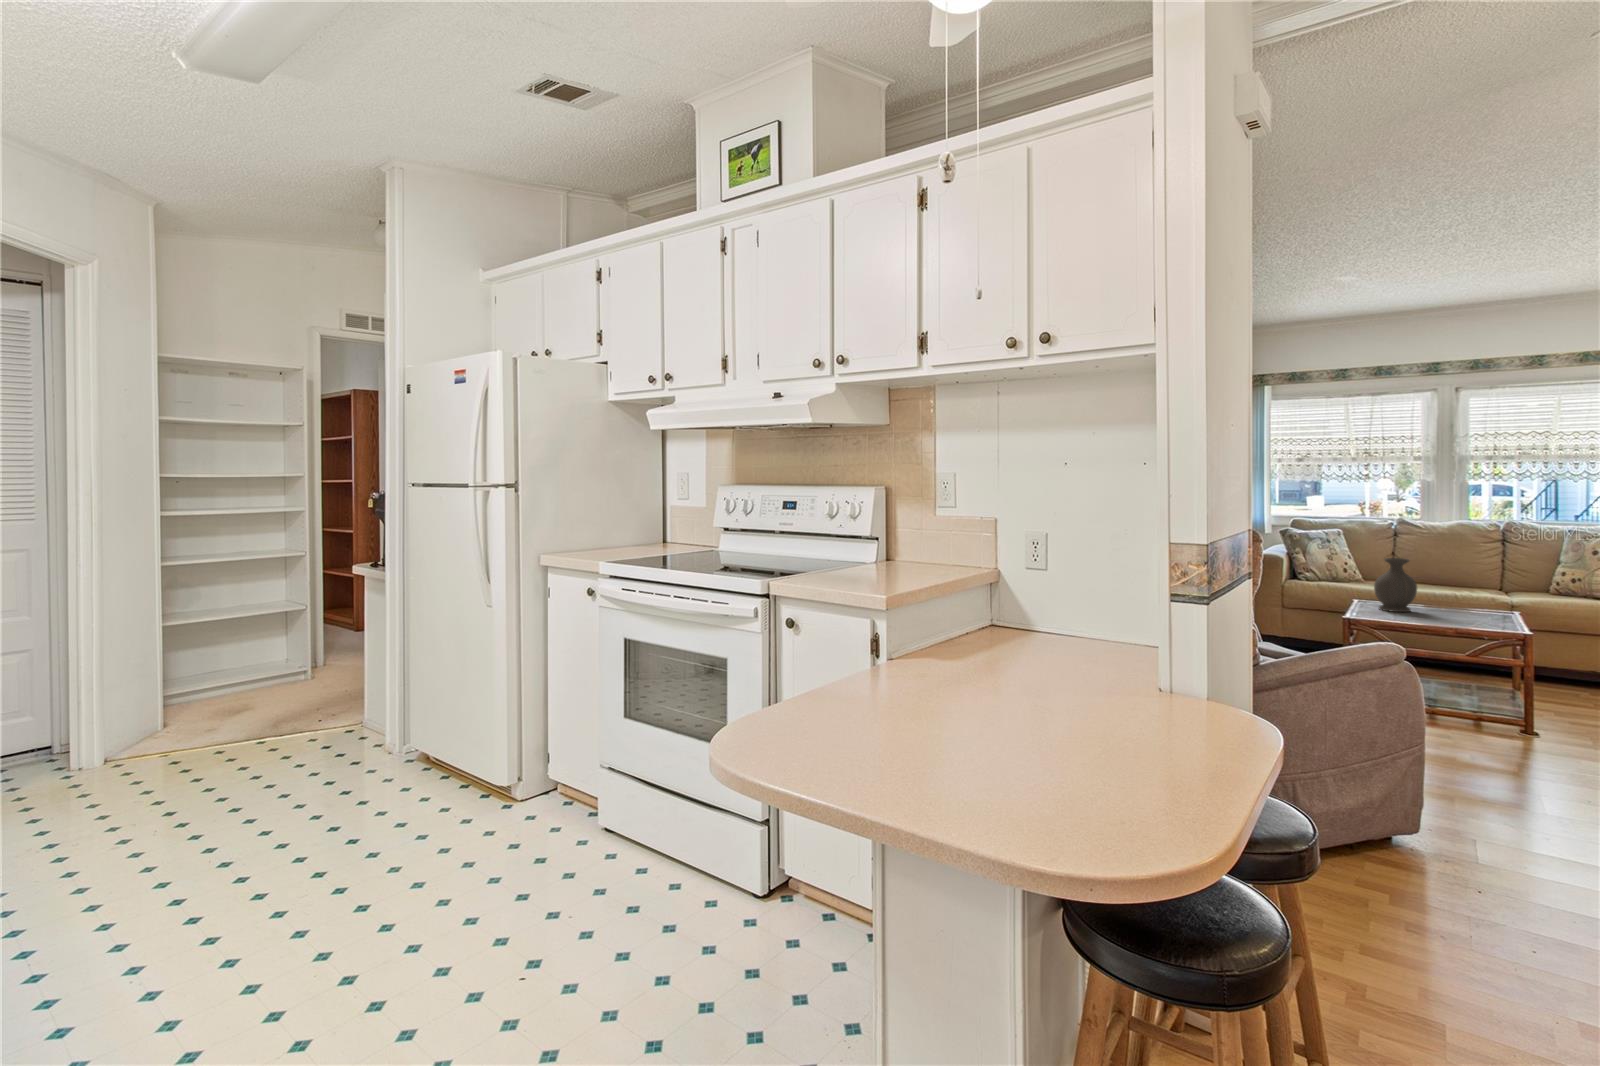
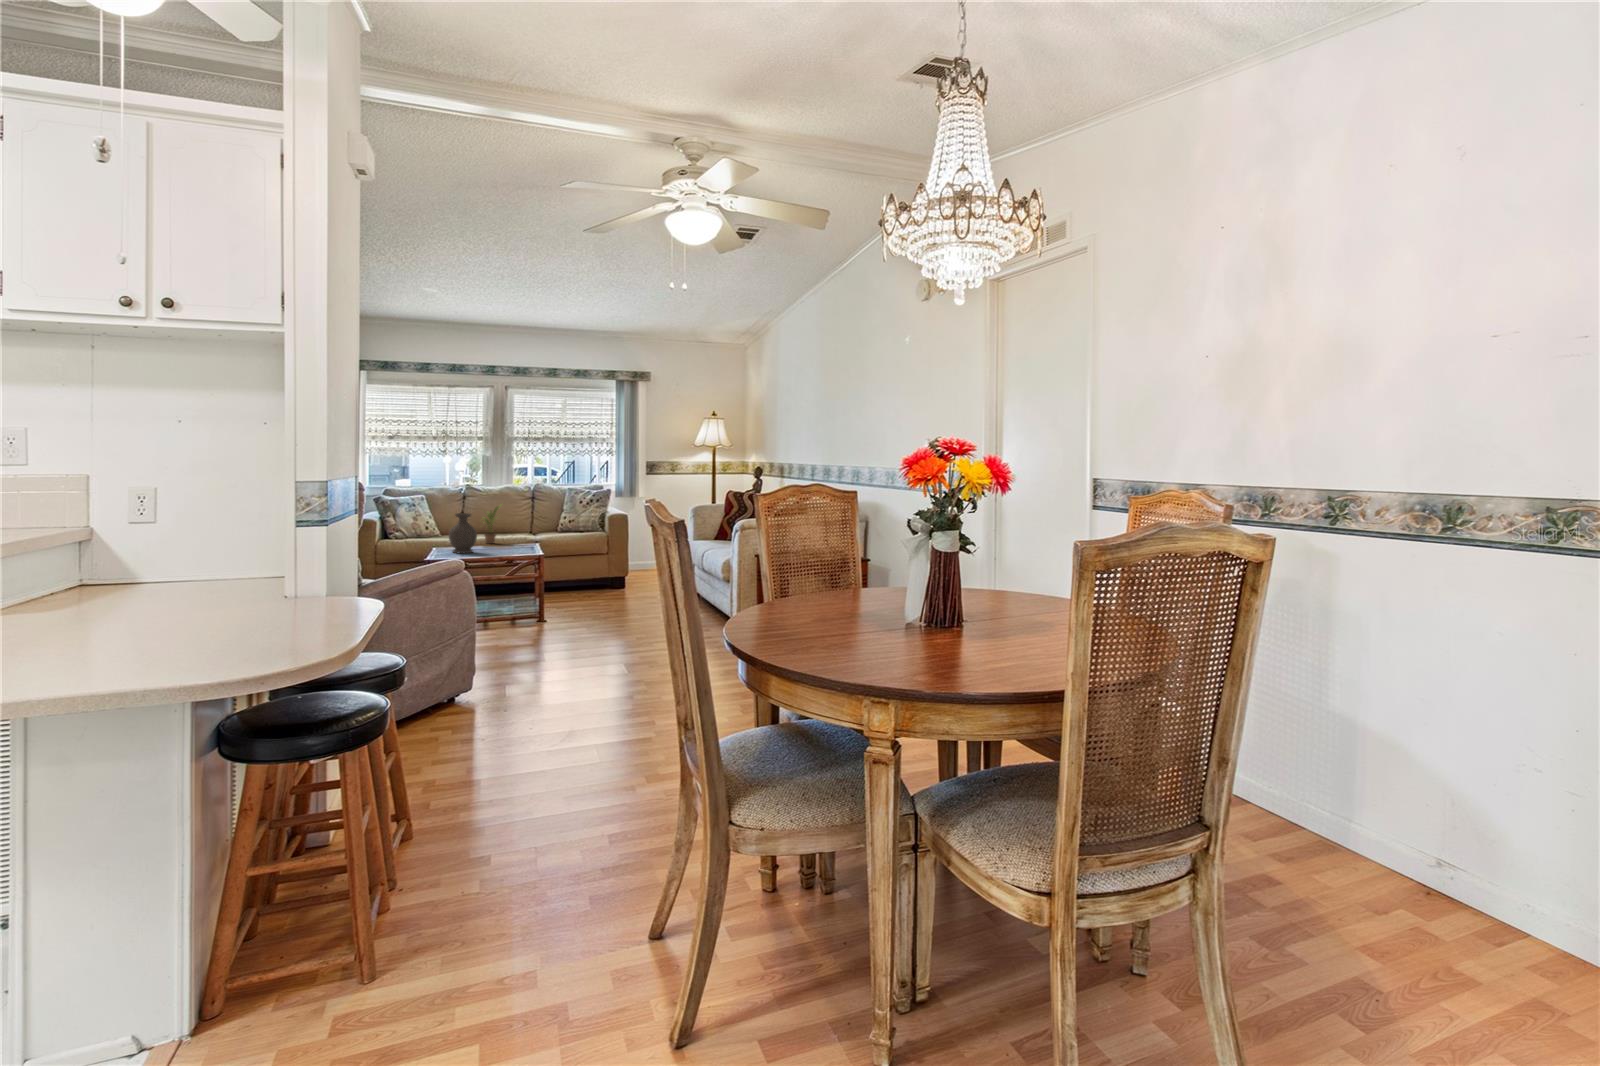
potted plant: none [1418,545,1462,599] -> present [484,505,501,544]

